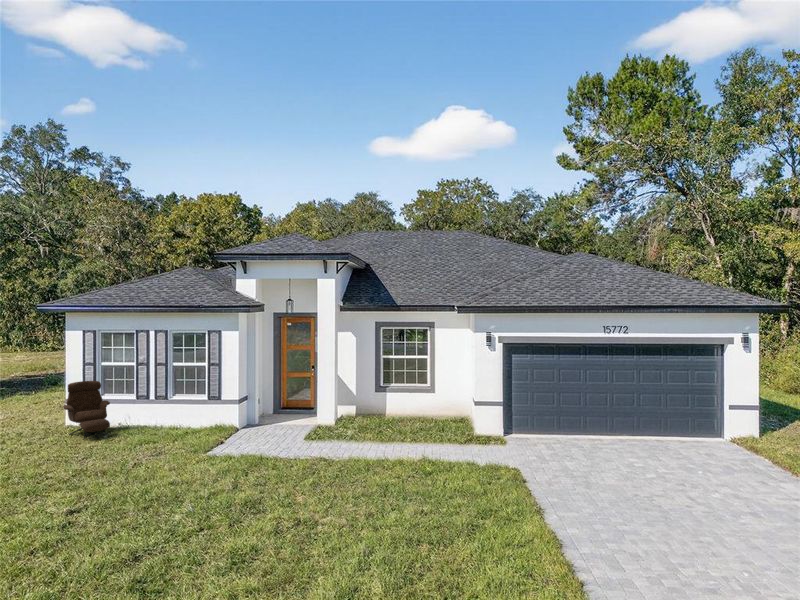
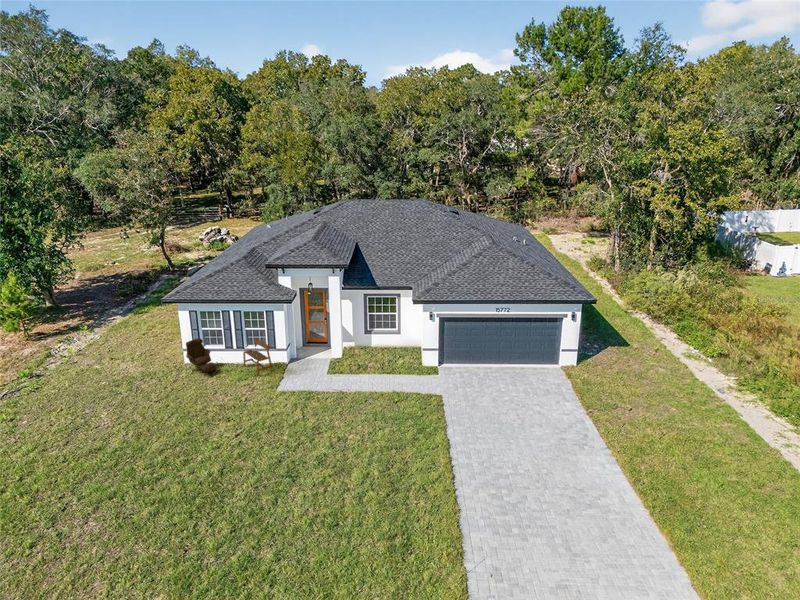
bench: none [161,382,209,441] -> present [243,338,273,376]

